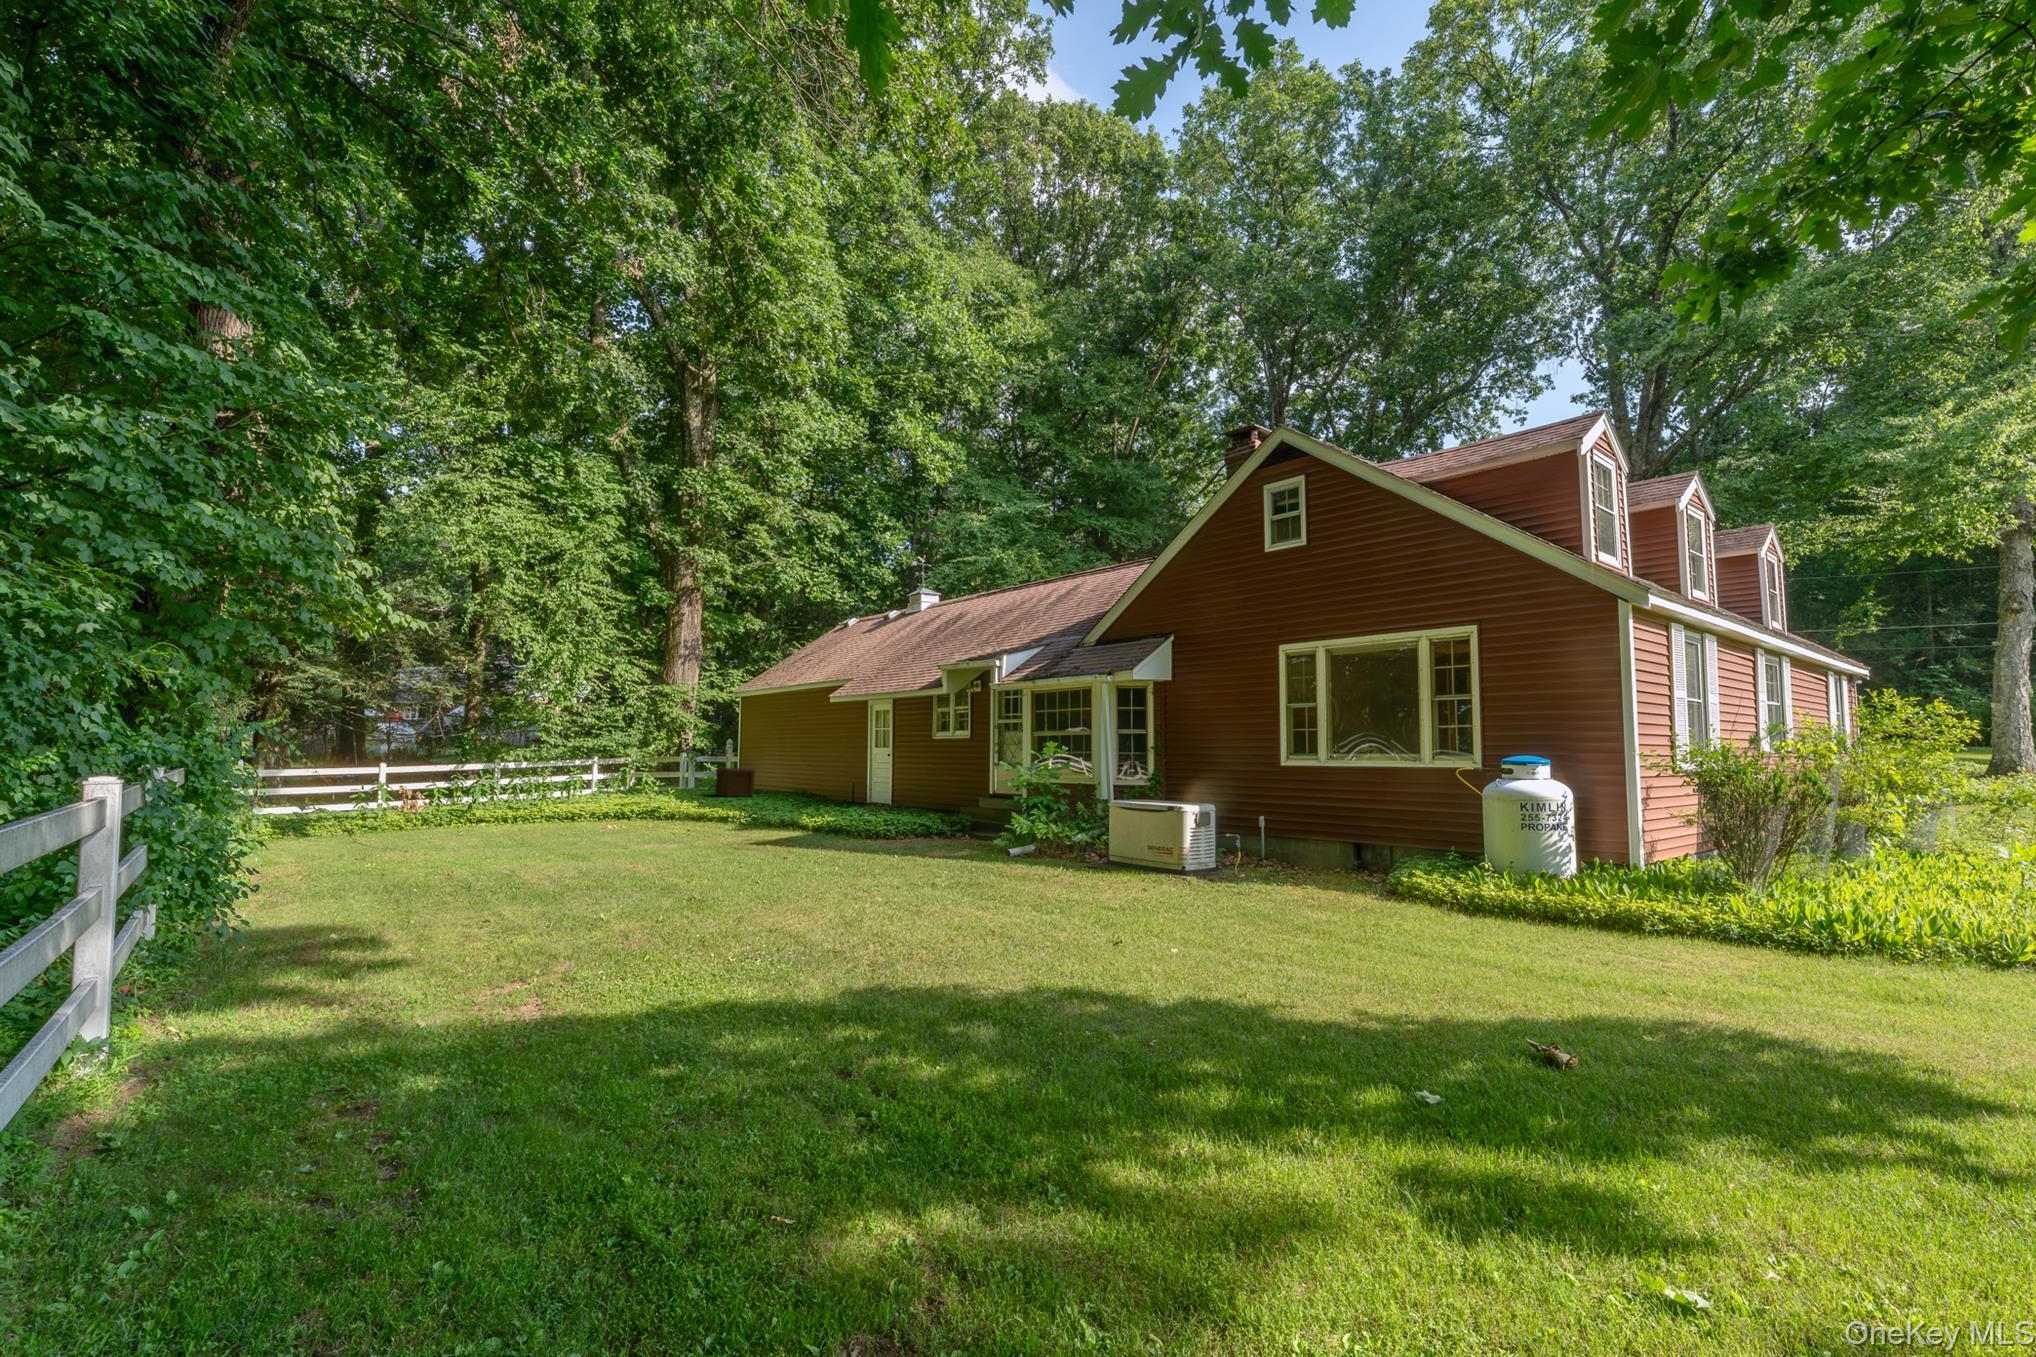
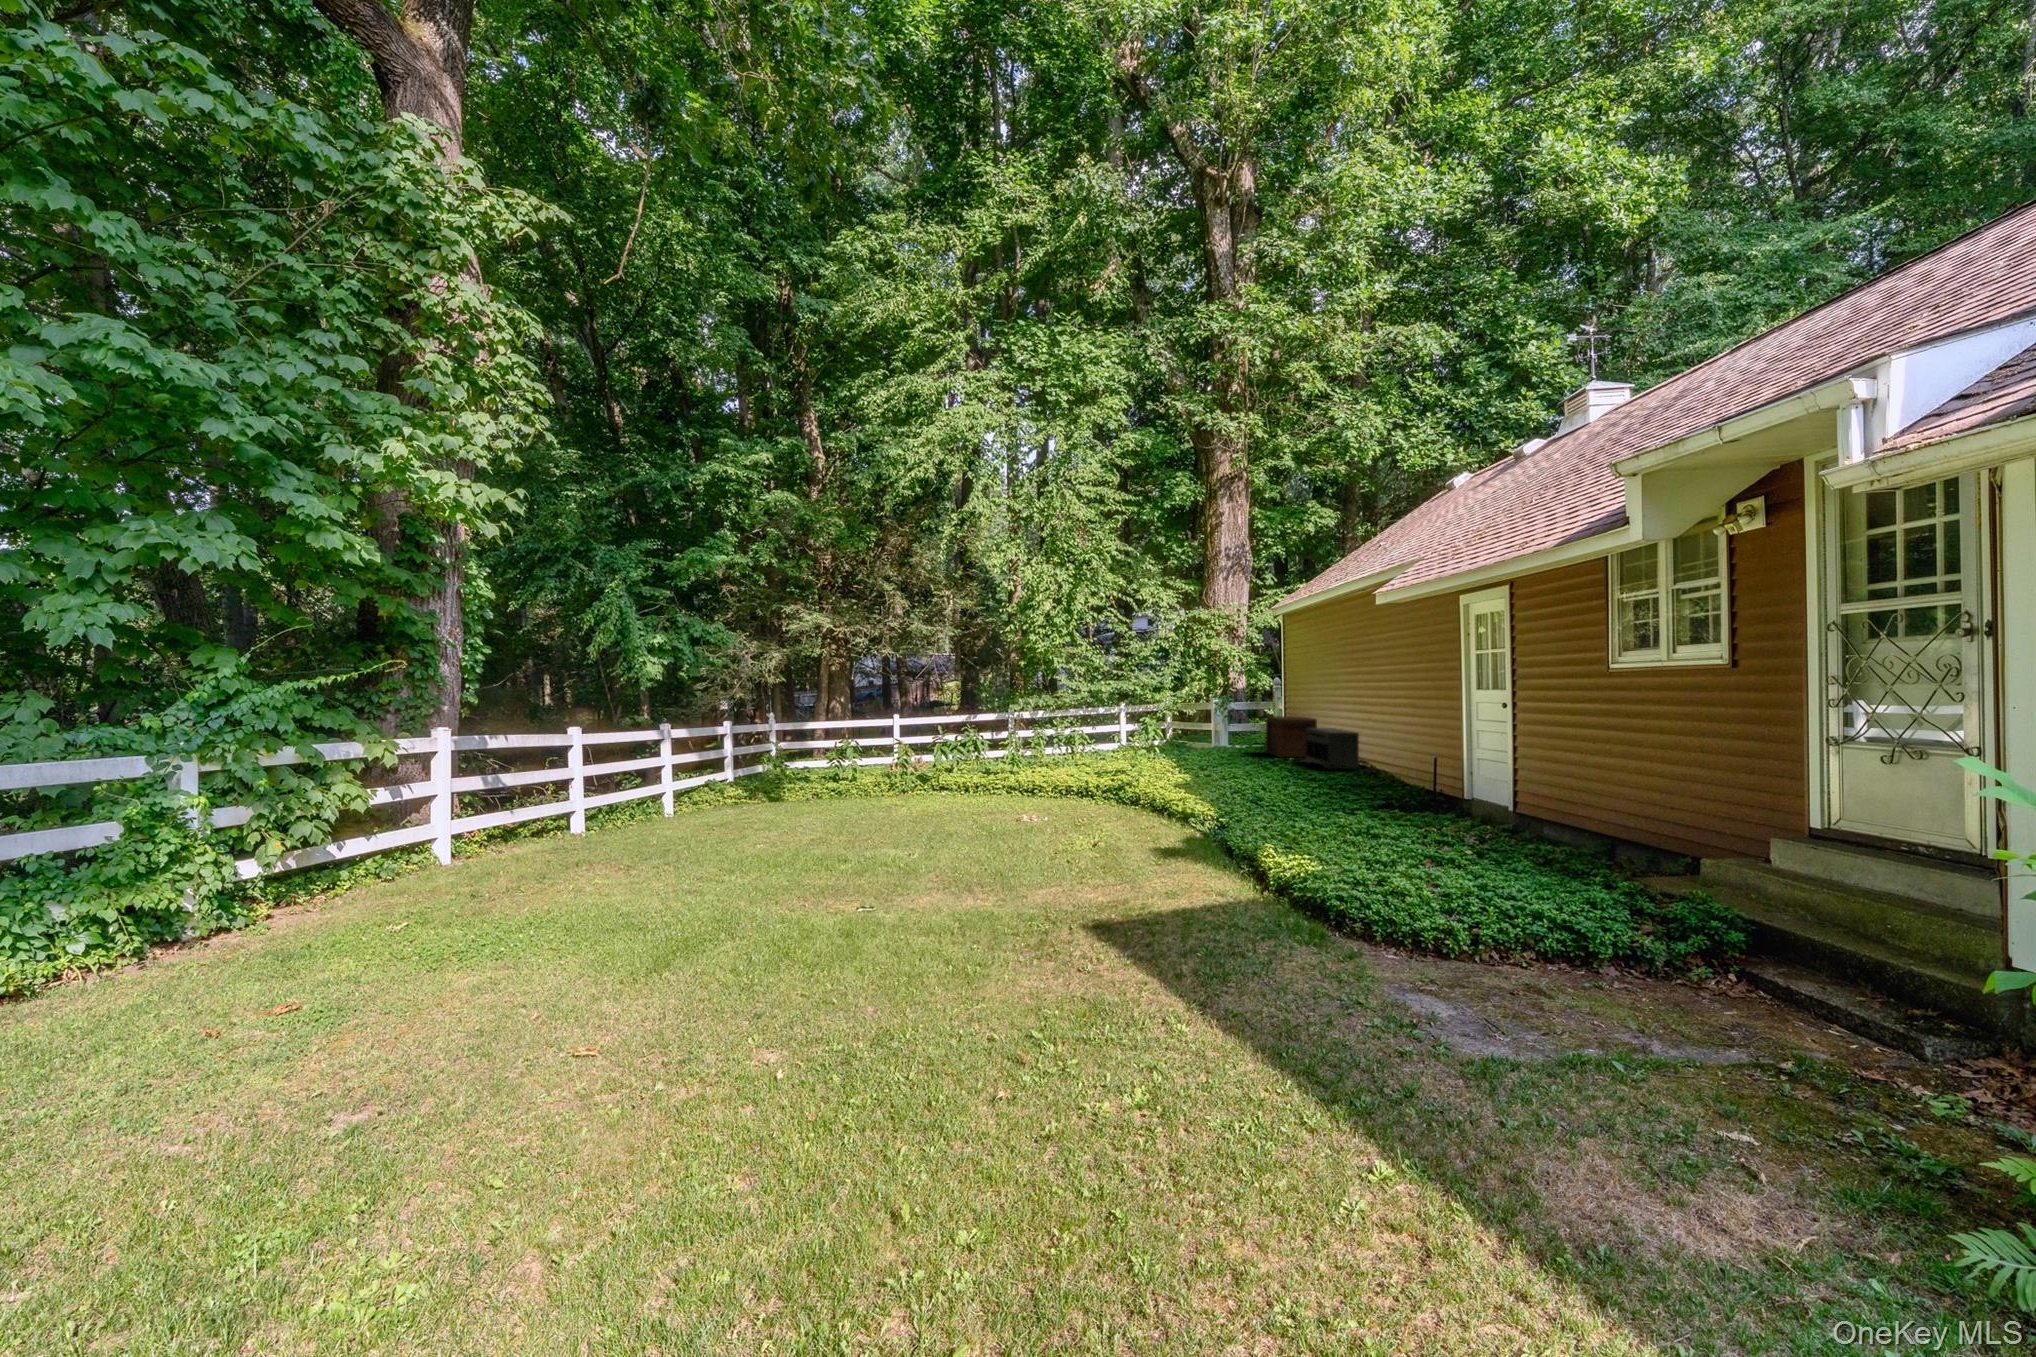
bench: none [750,775,790,801] -> present [1306,728,1359,769]

